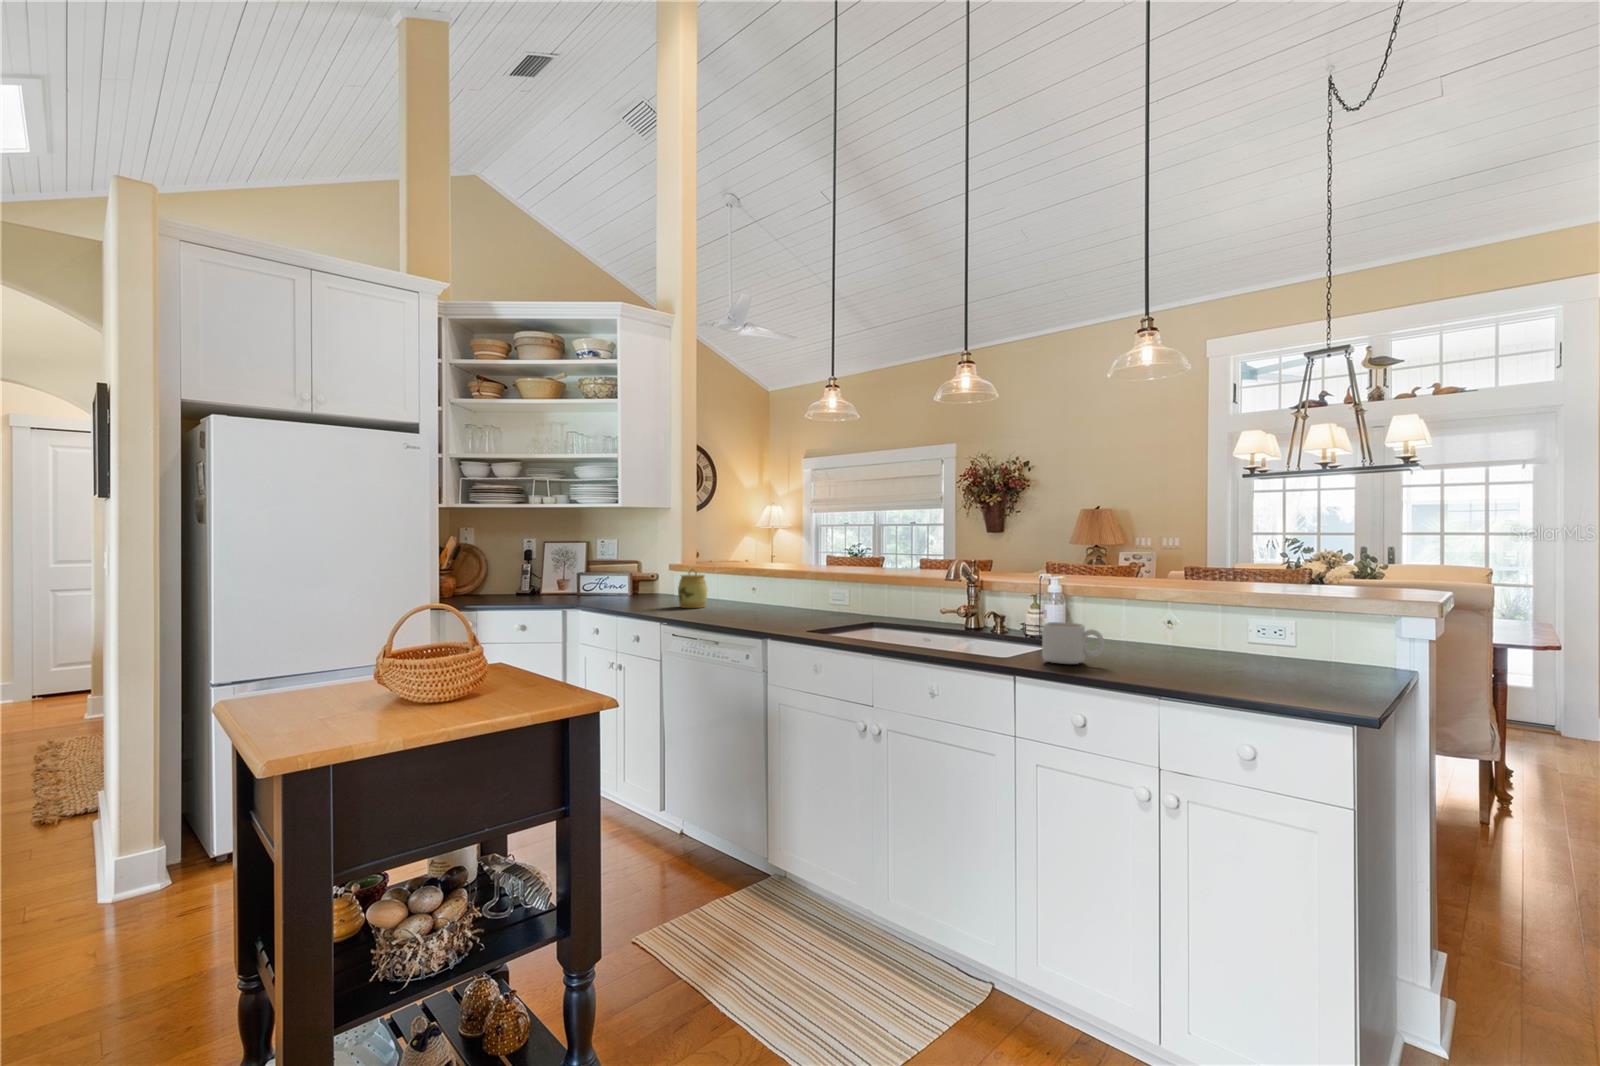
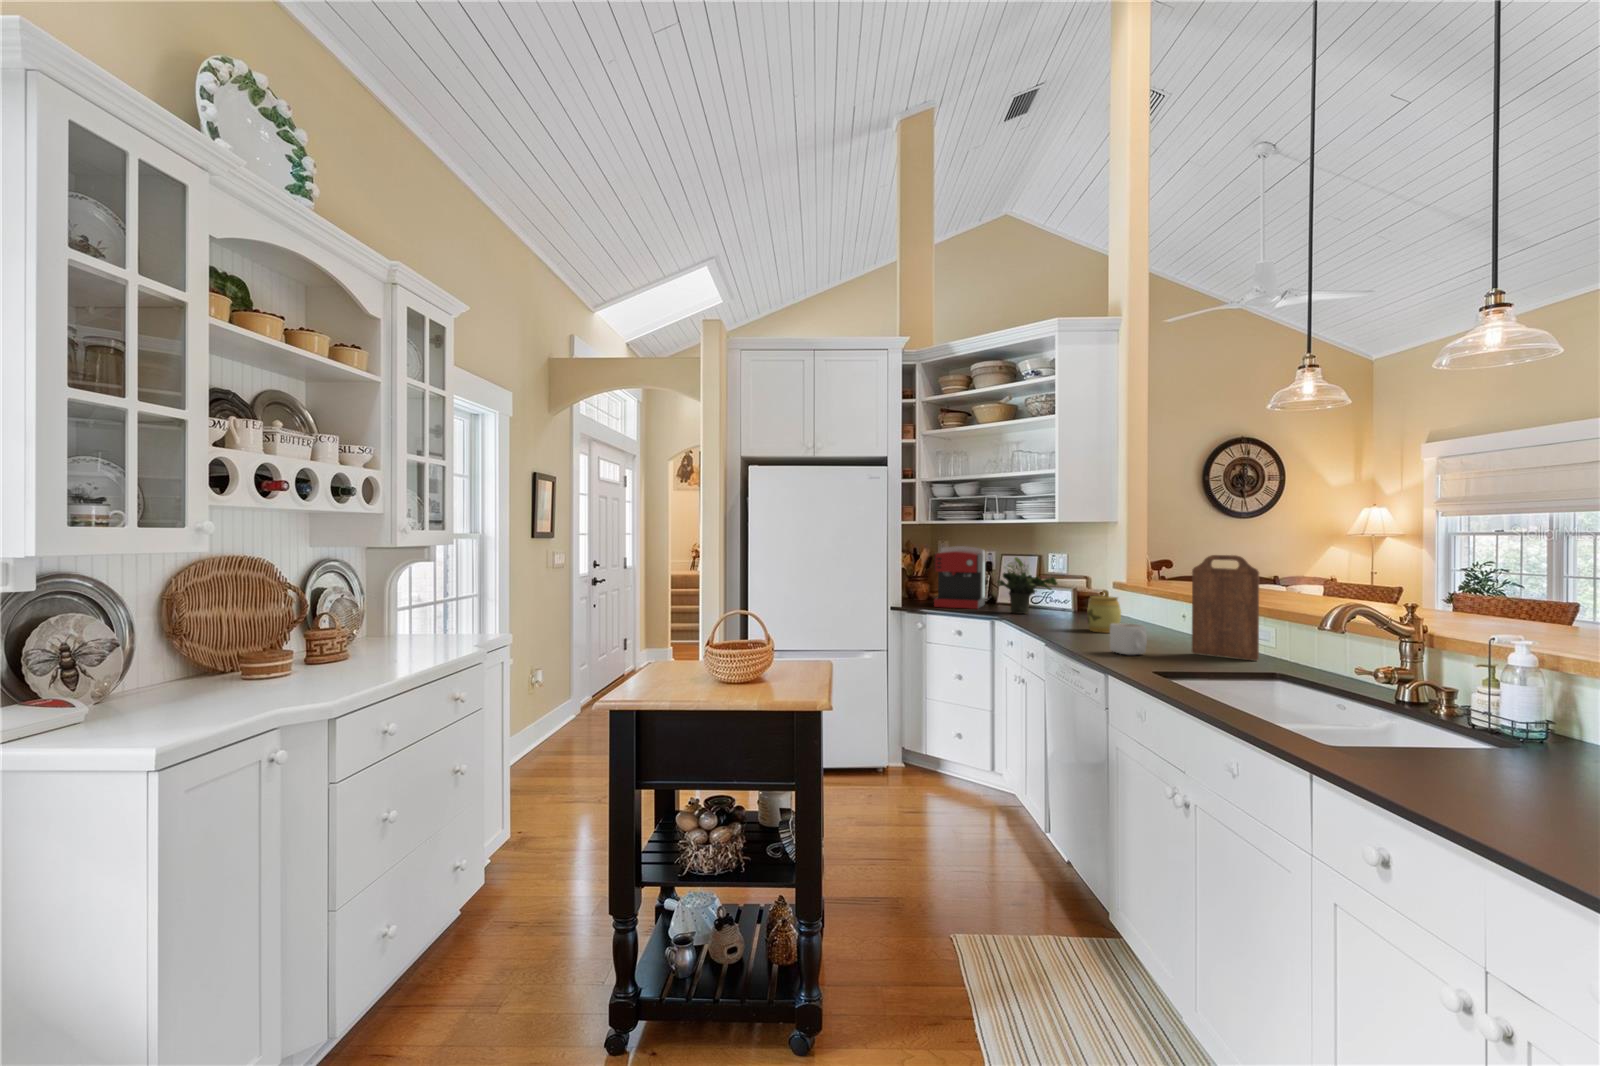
coffee maker: none [481,531,534,600] -> present [934,546,985,609]
cutting board: none [793,531,842,616] -> present [1192,555,1259,661]
potted plant: none [559,541,624,600] -> present [997,557,1057,614]
mug: present [1042,622,1104,664] -> present [1110,623,1147,655]

